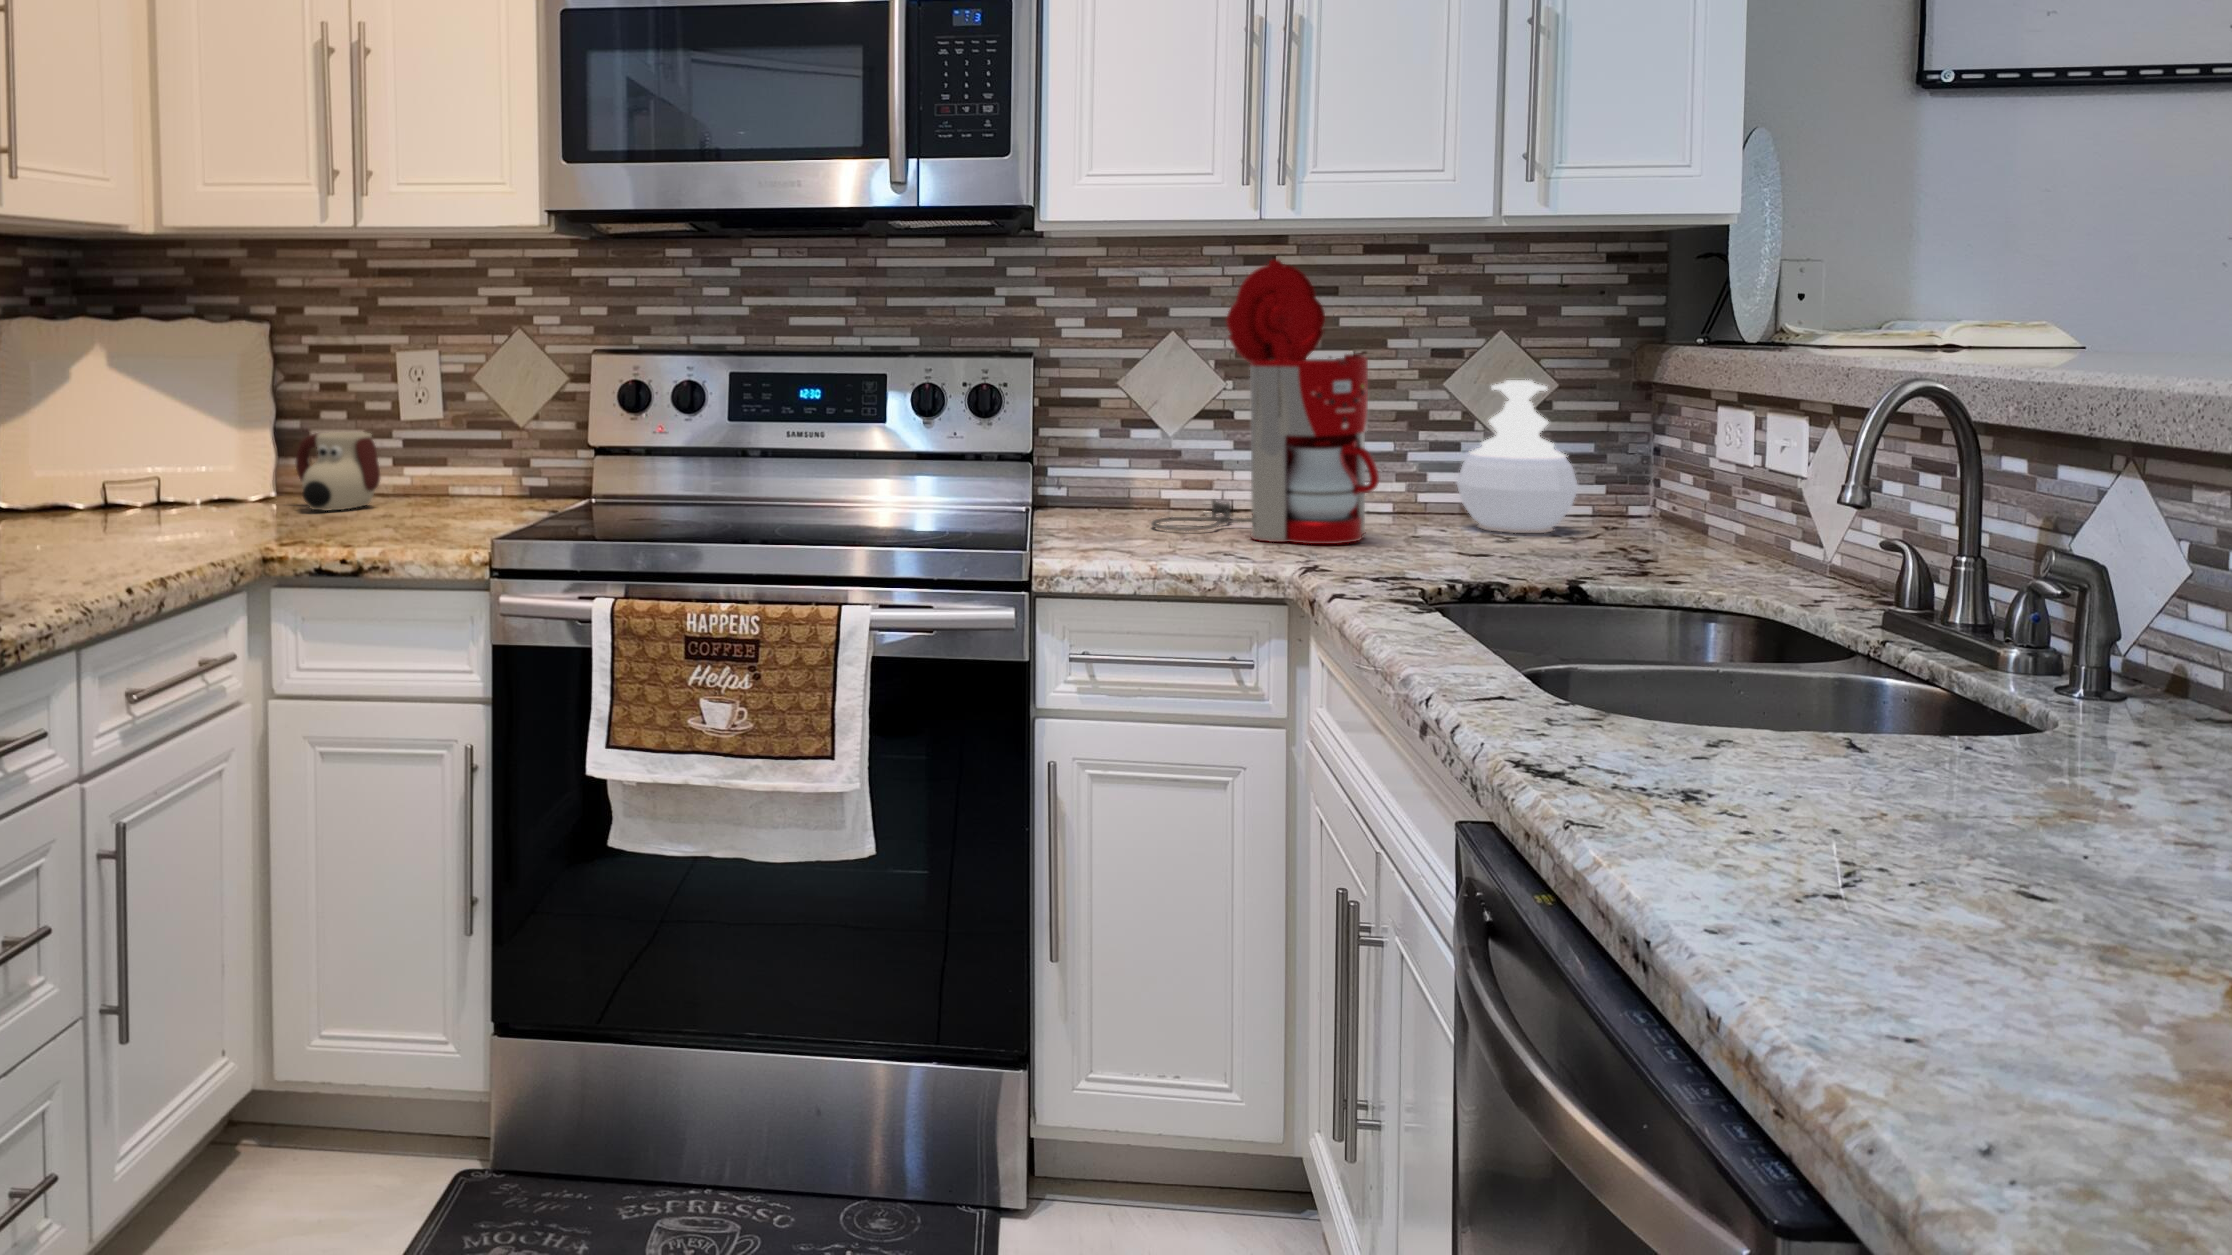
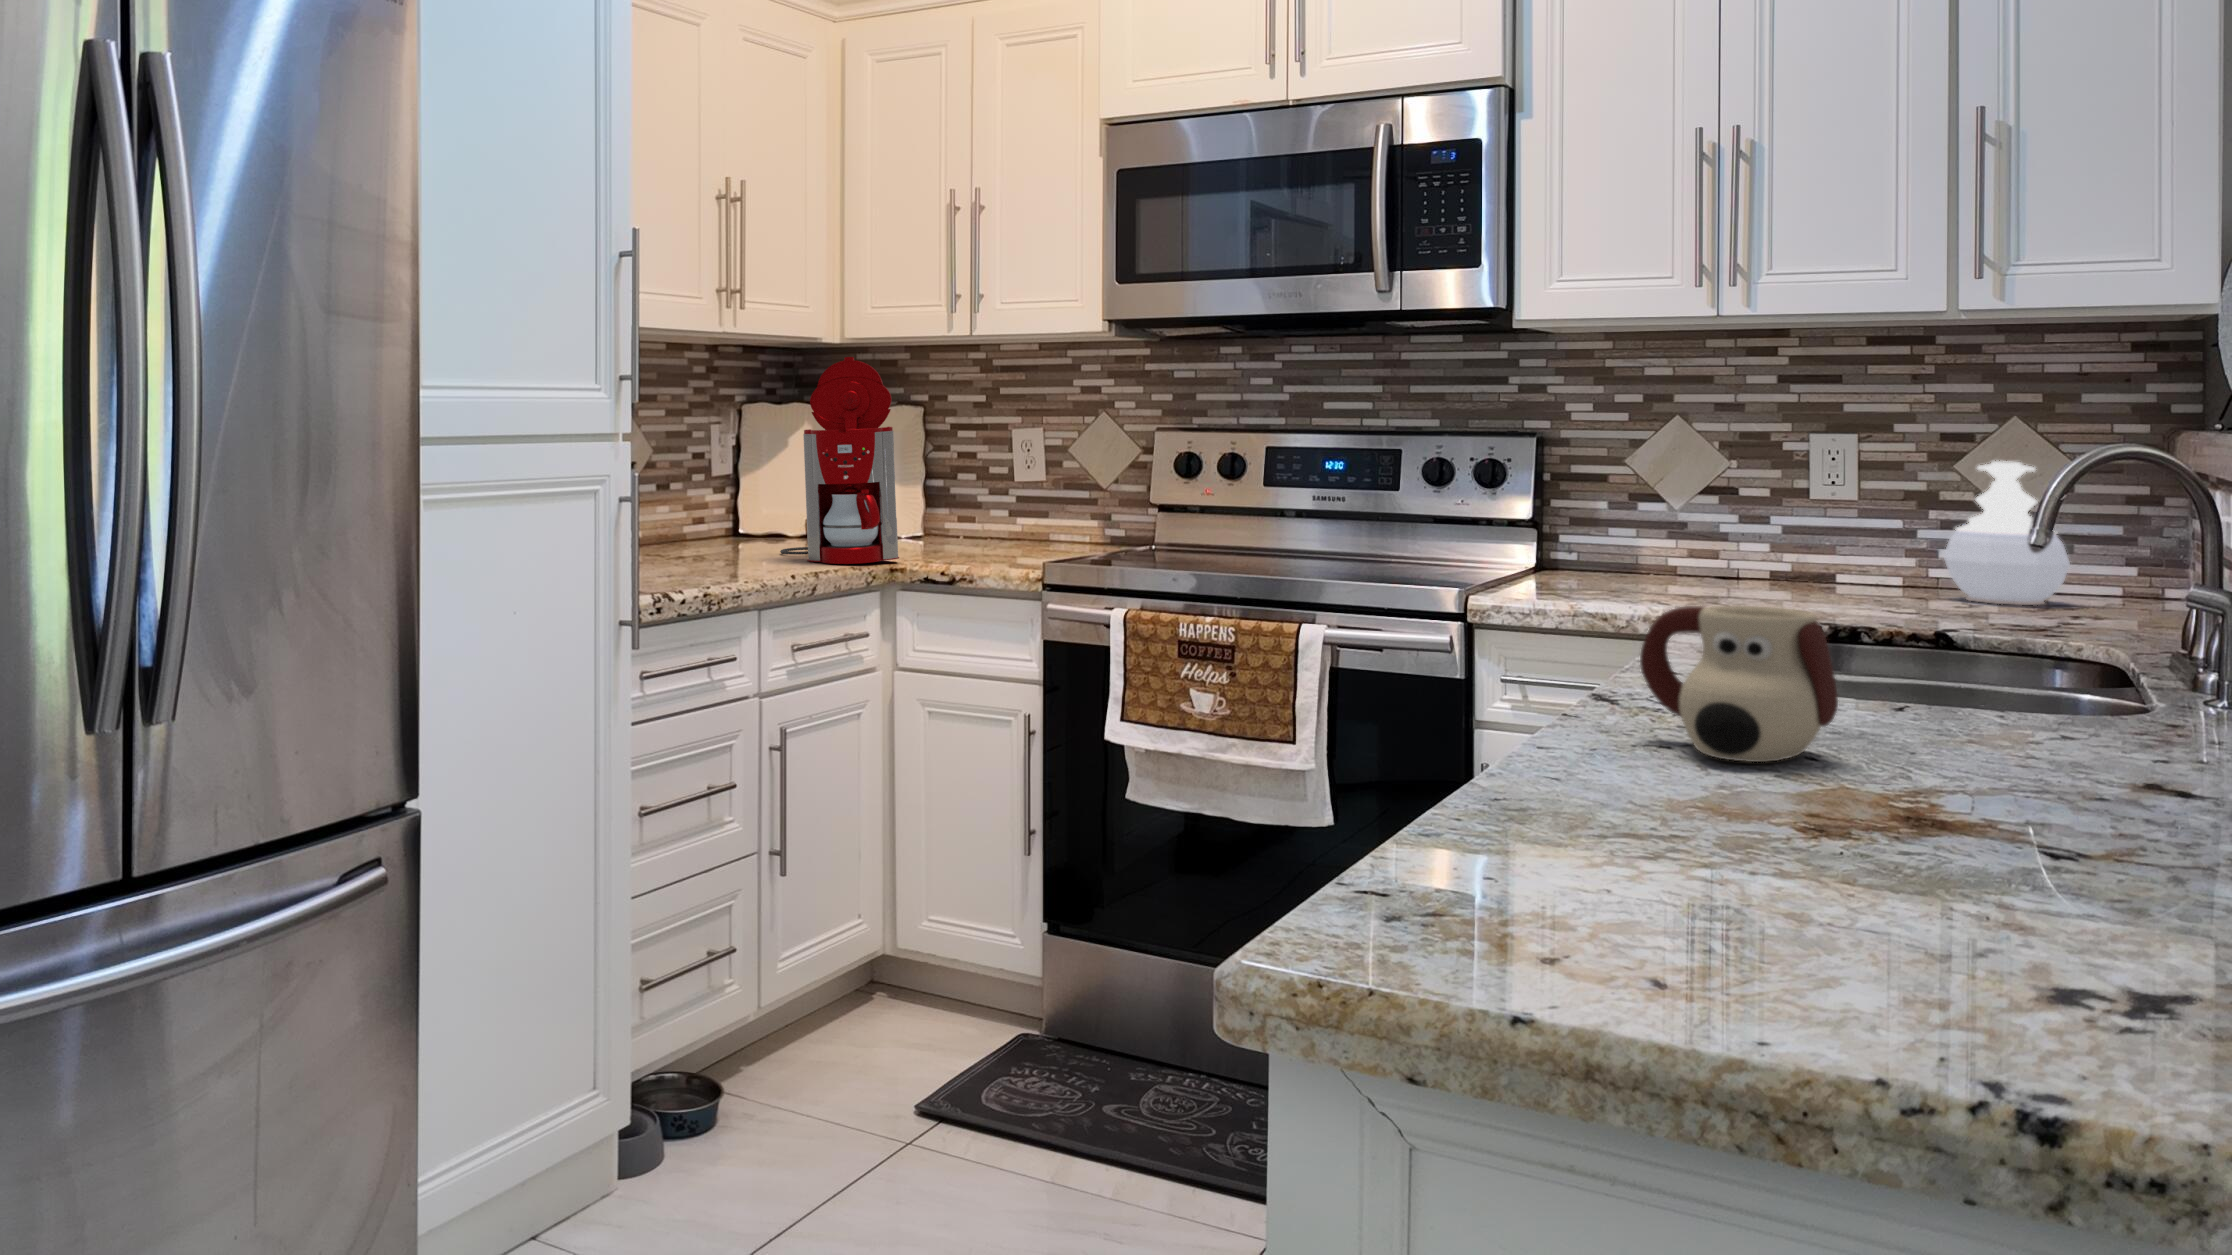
coffee maker: present [1151,260,1379,544] -> present [780,357,899,564]
mug: present [296,432,380,510] -> present [1640,606,1838,762]

